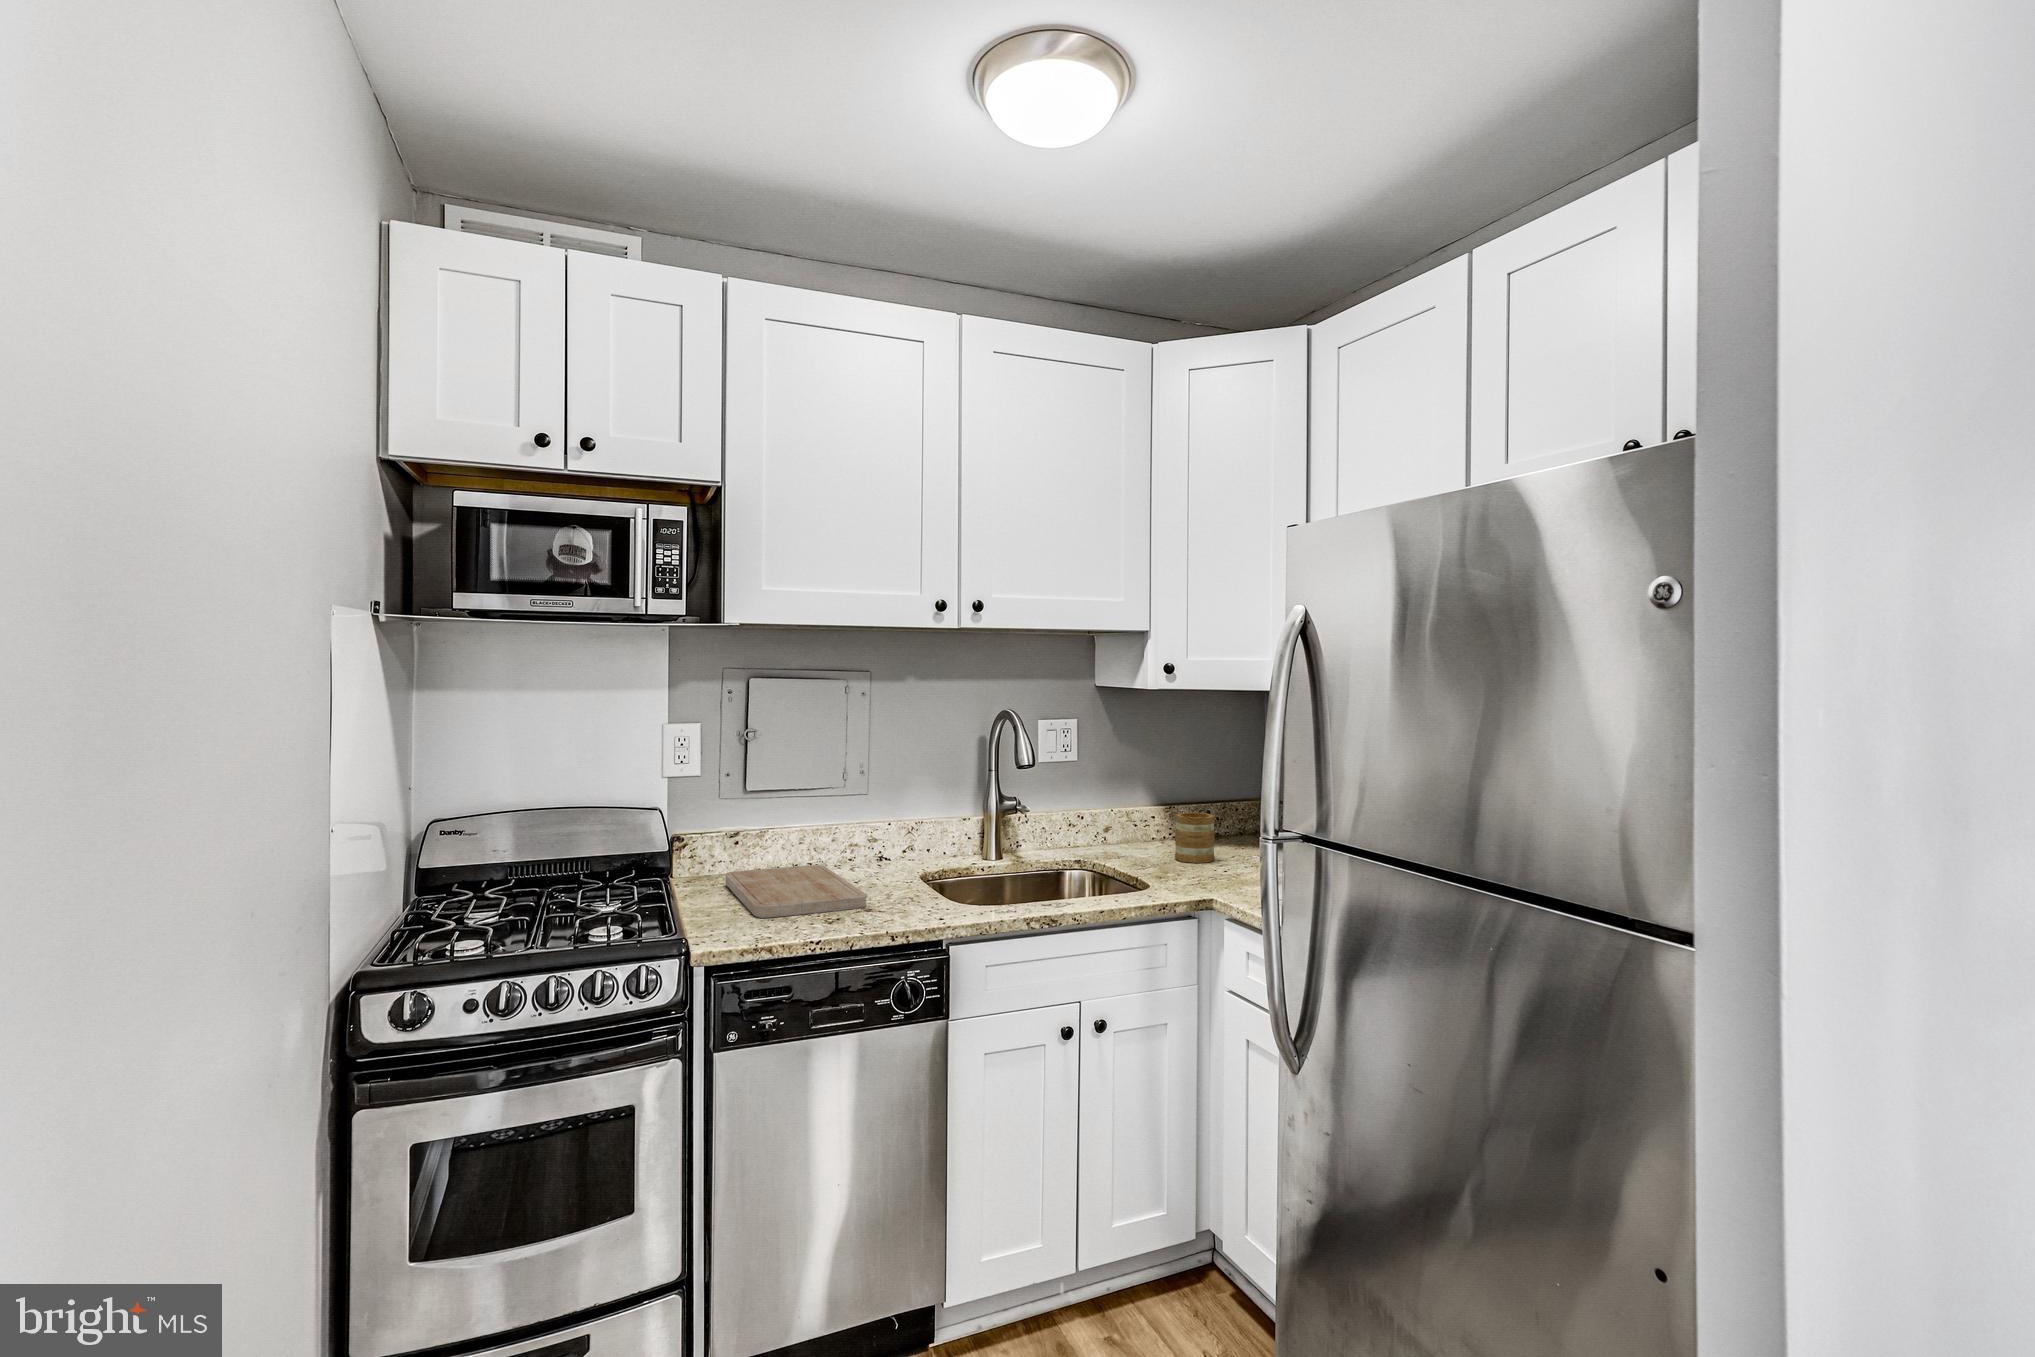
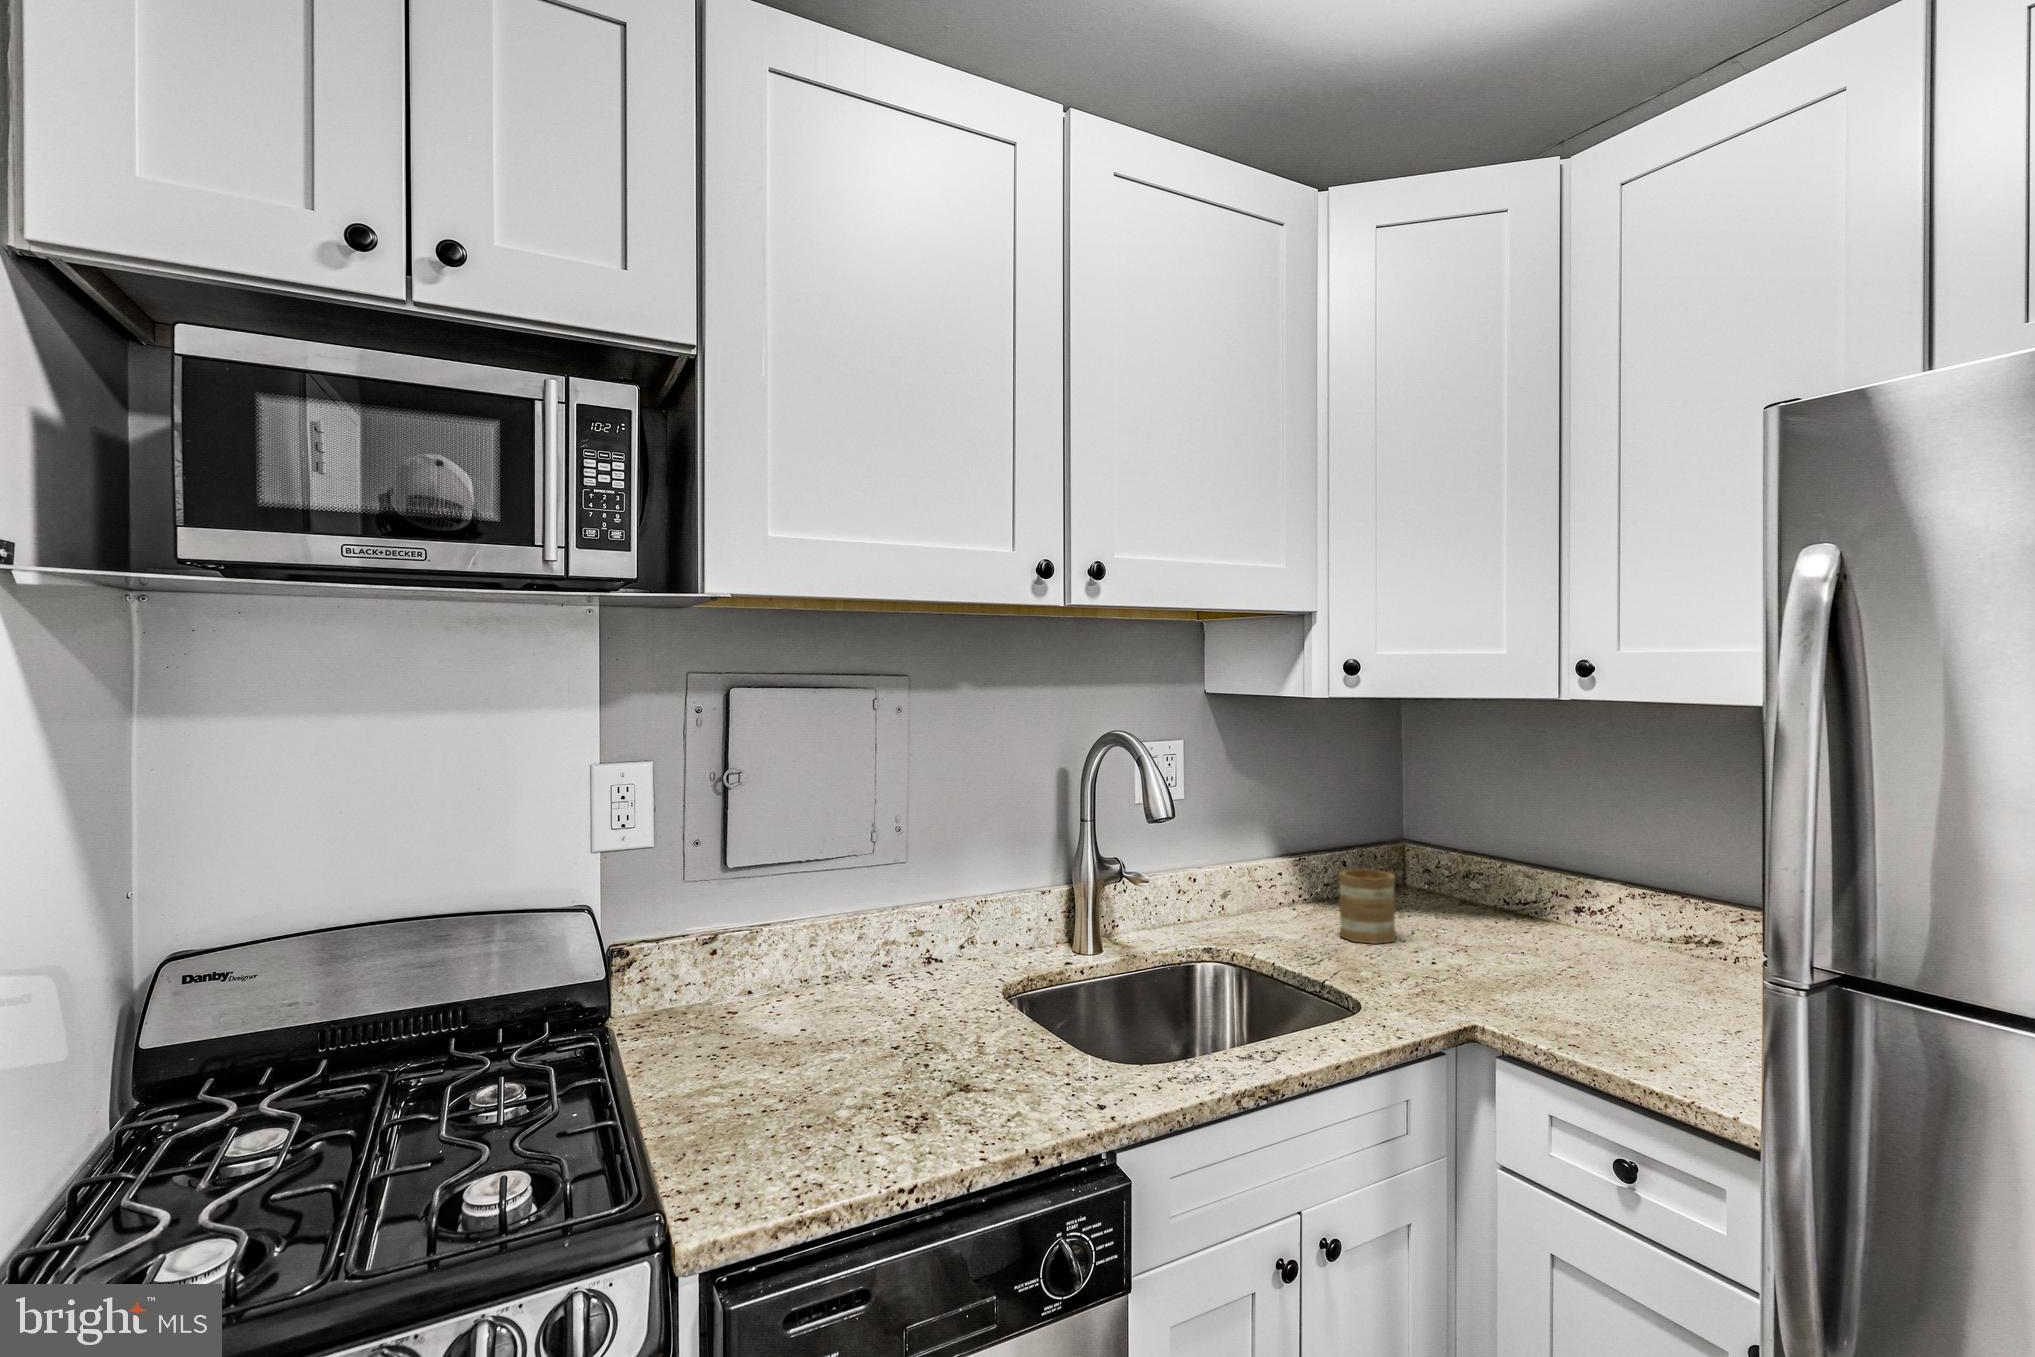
cutting board: present [726,865,866,918] -> none [699,979,955,1112]

